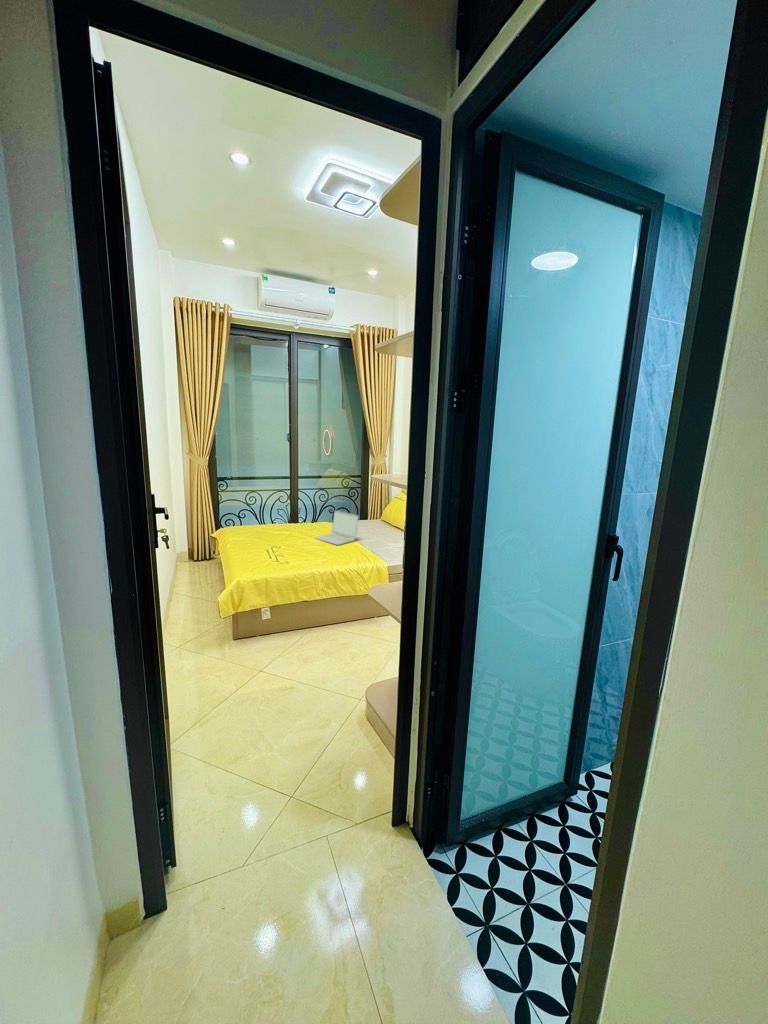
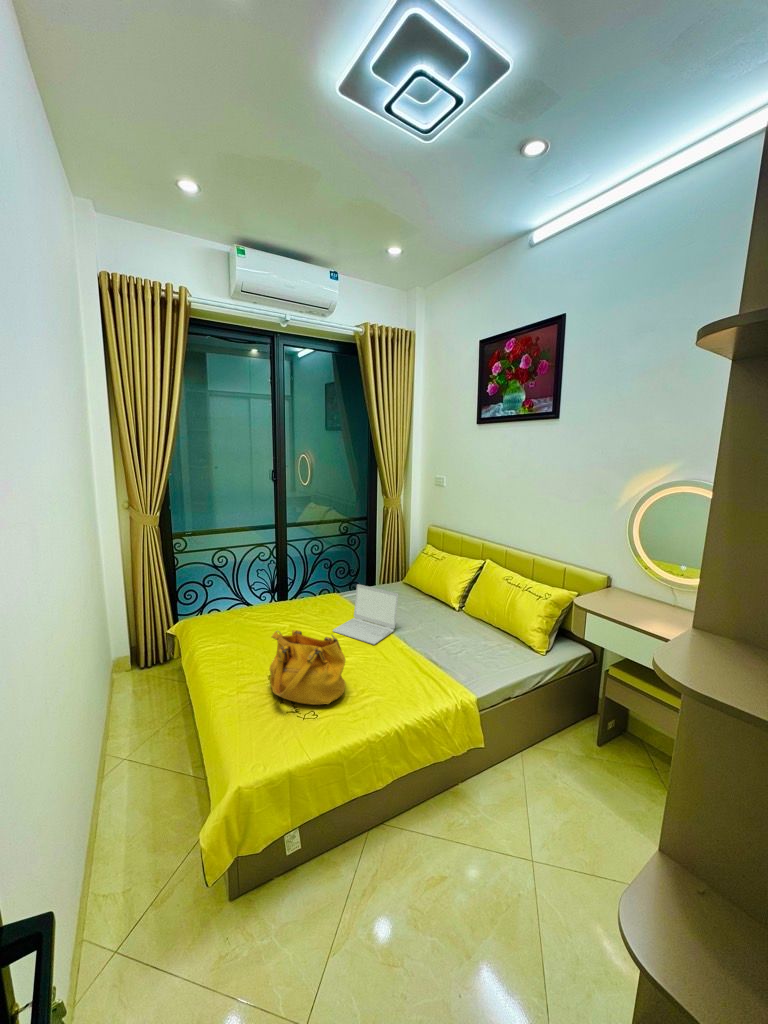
handbag: none [264,523,308,563] -> present [270,630,346,705]

